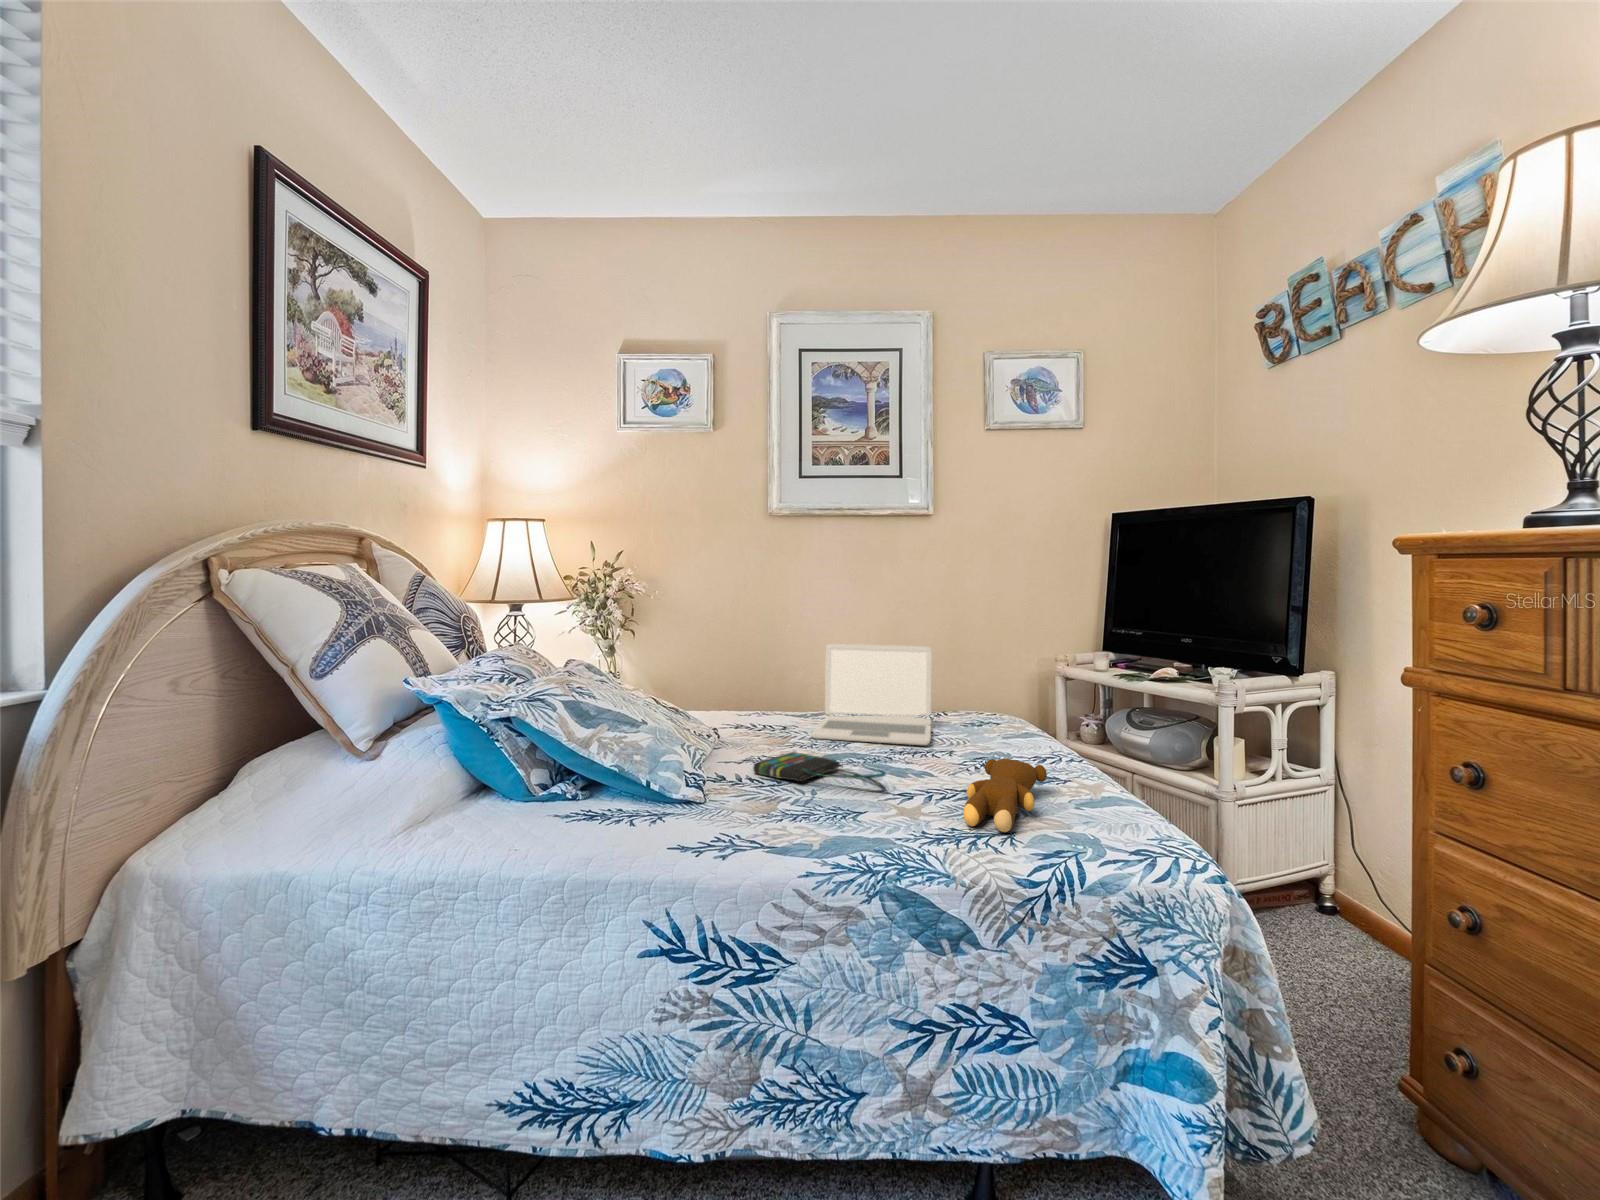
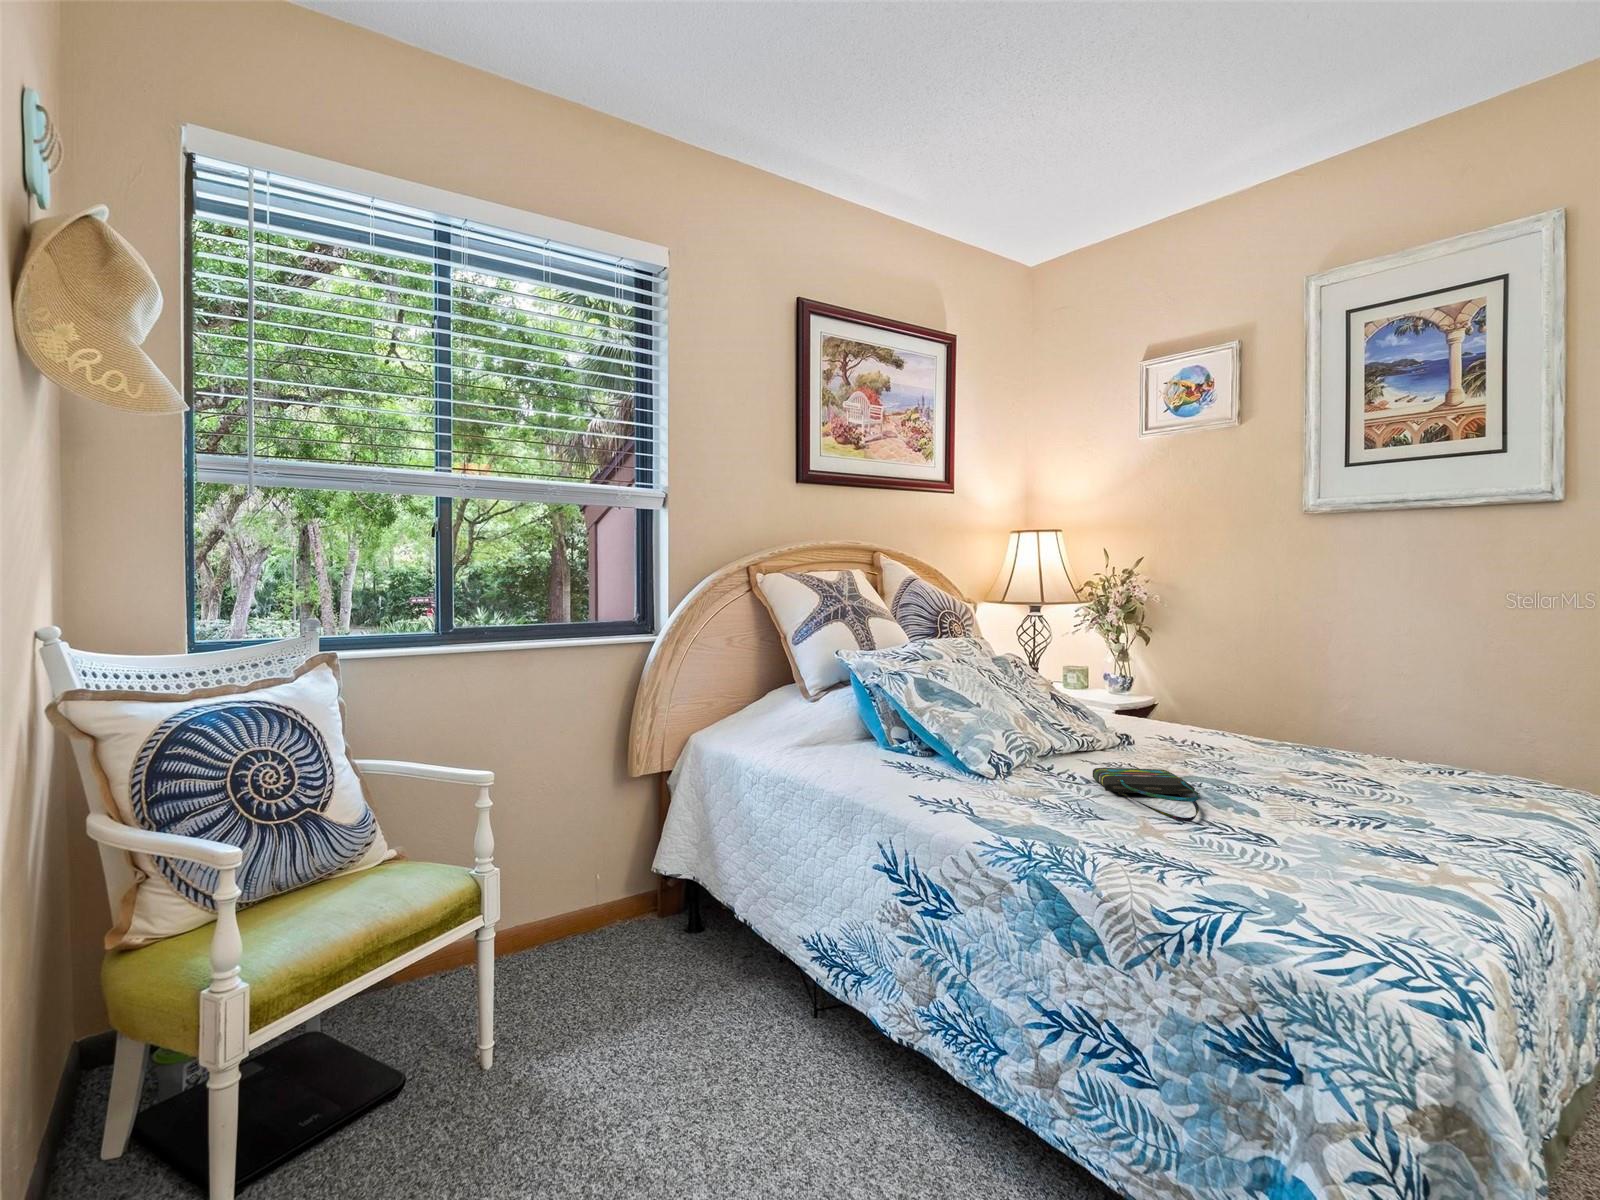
laptop: present [811,644,932,745] -> none [1254,648,1506,808]
teddy bear: present [963,759,1047,832] -> none [1191,817,1429,879]

